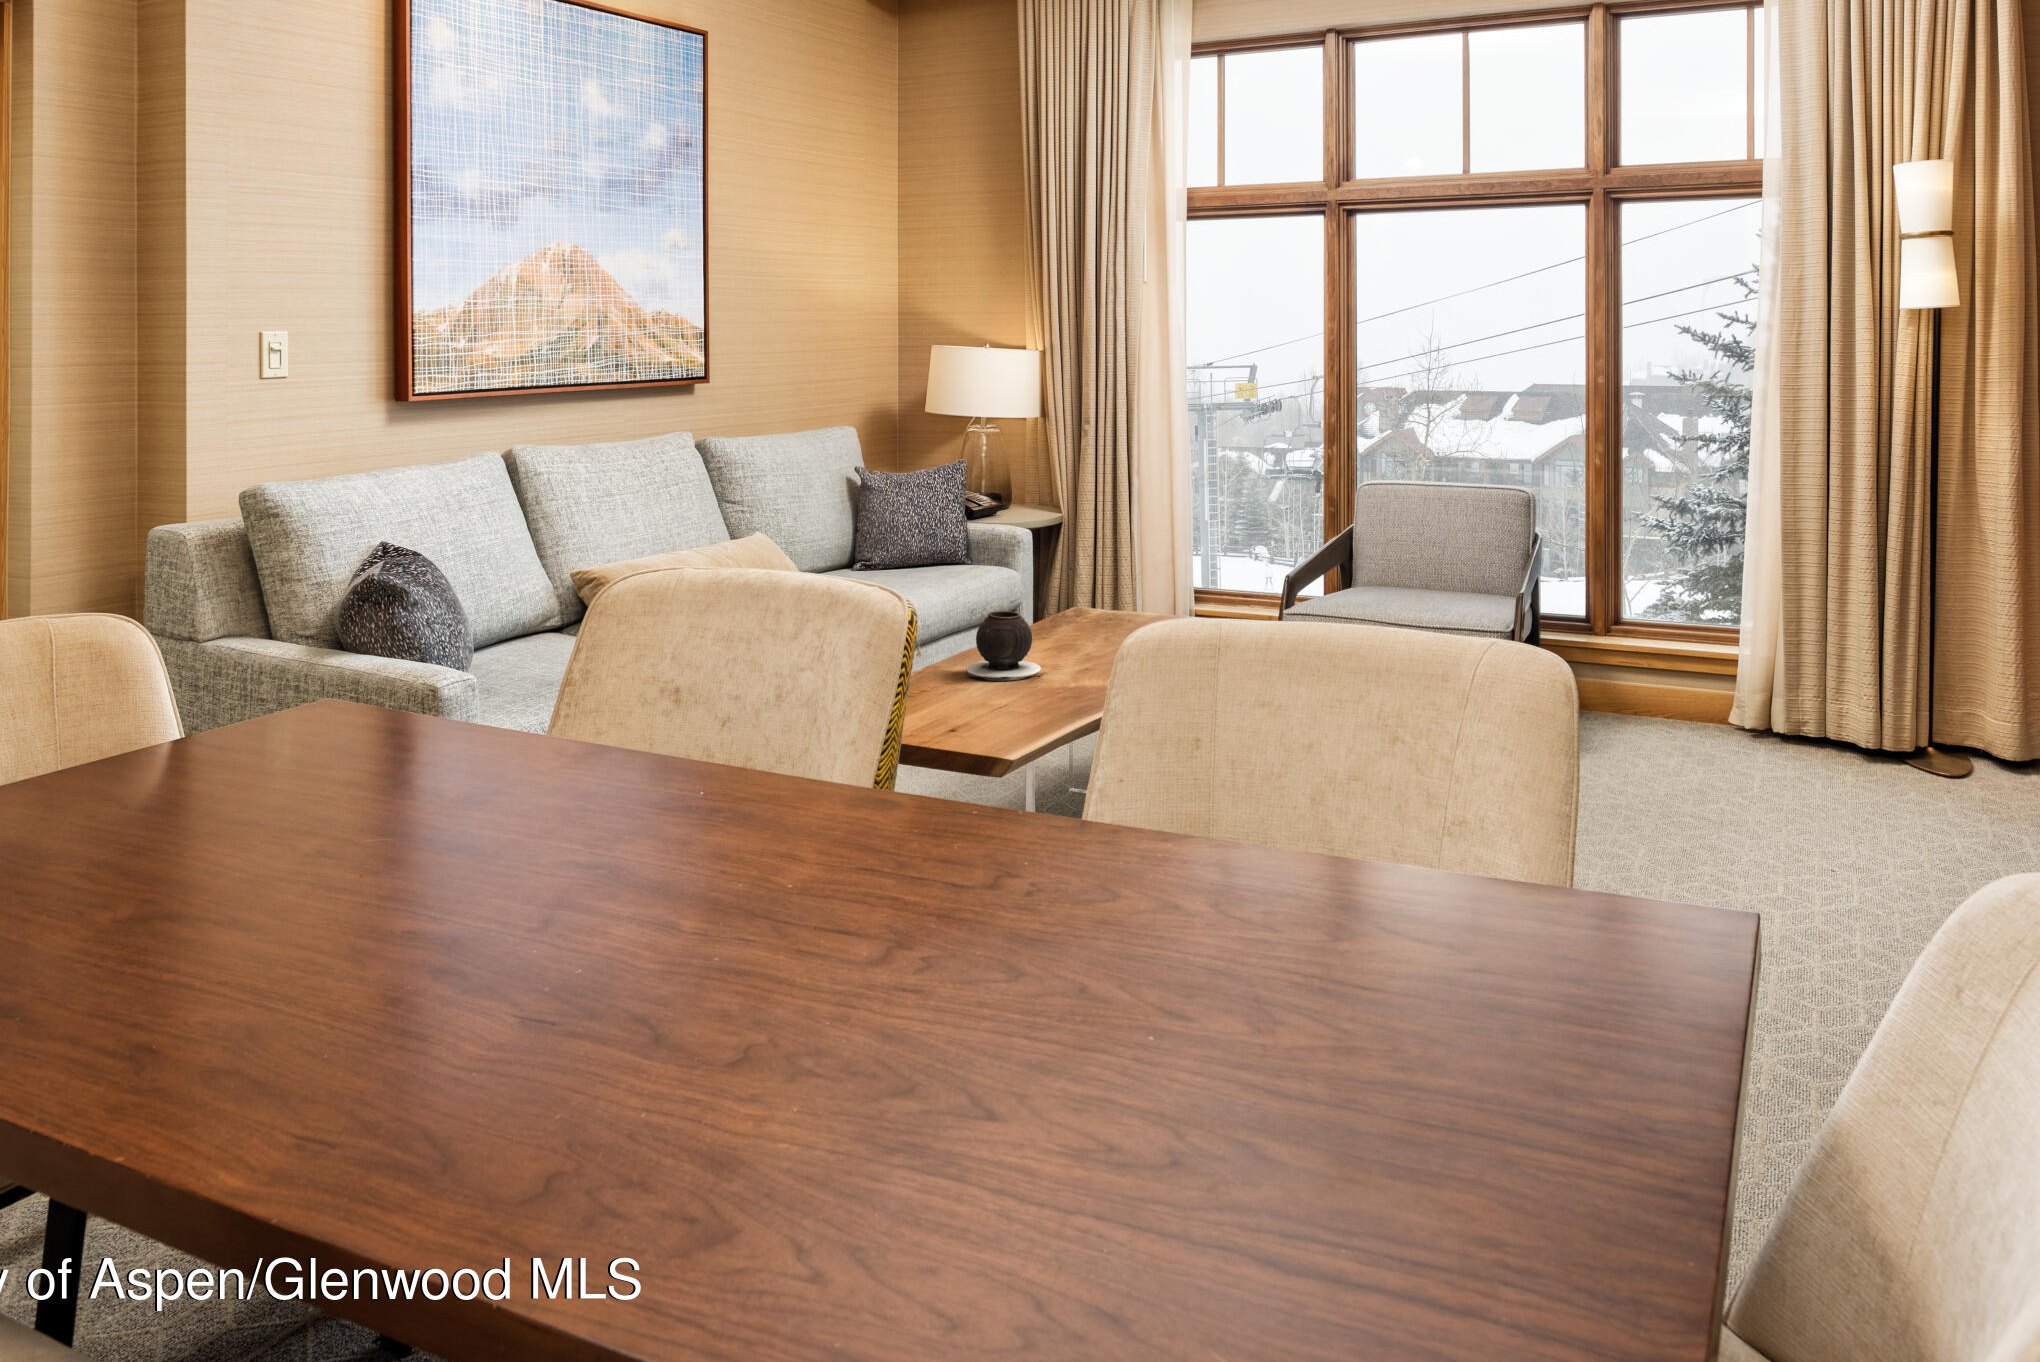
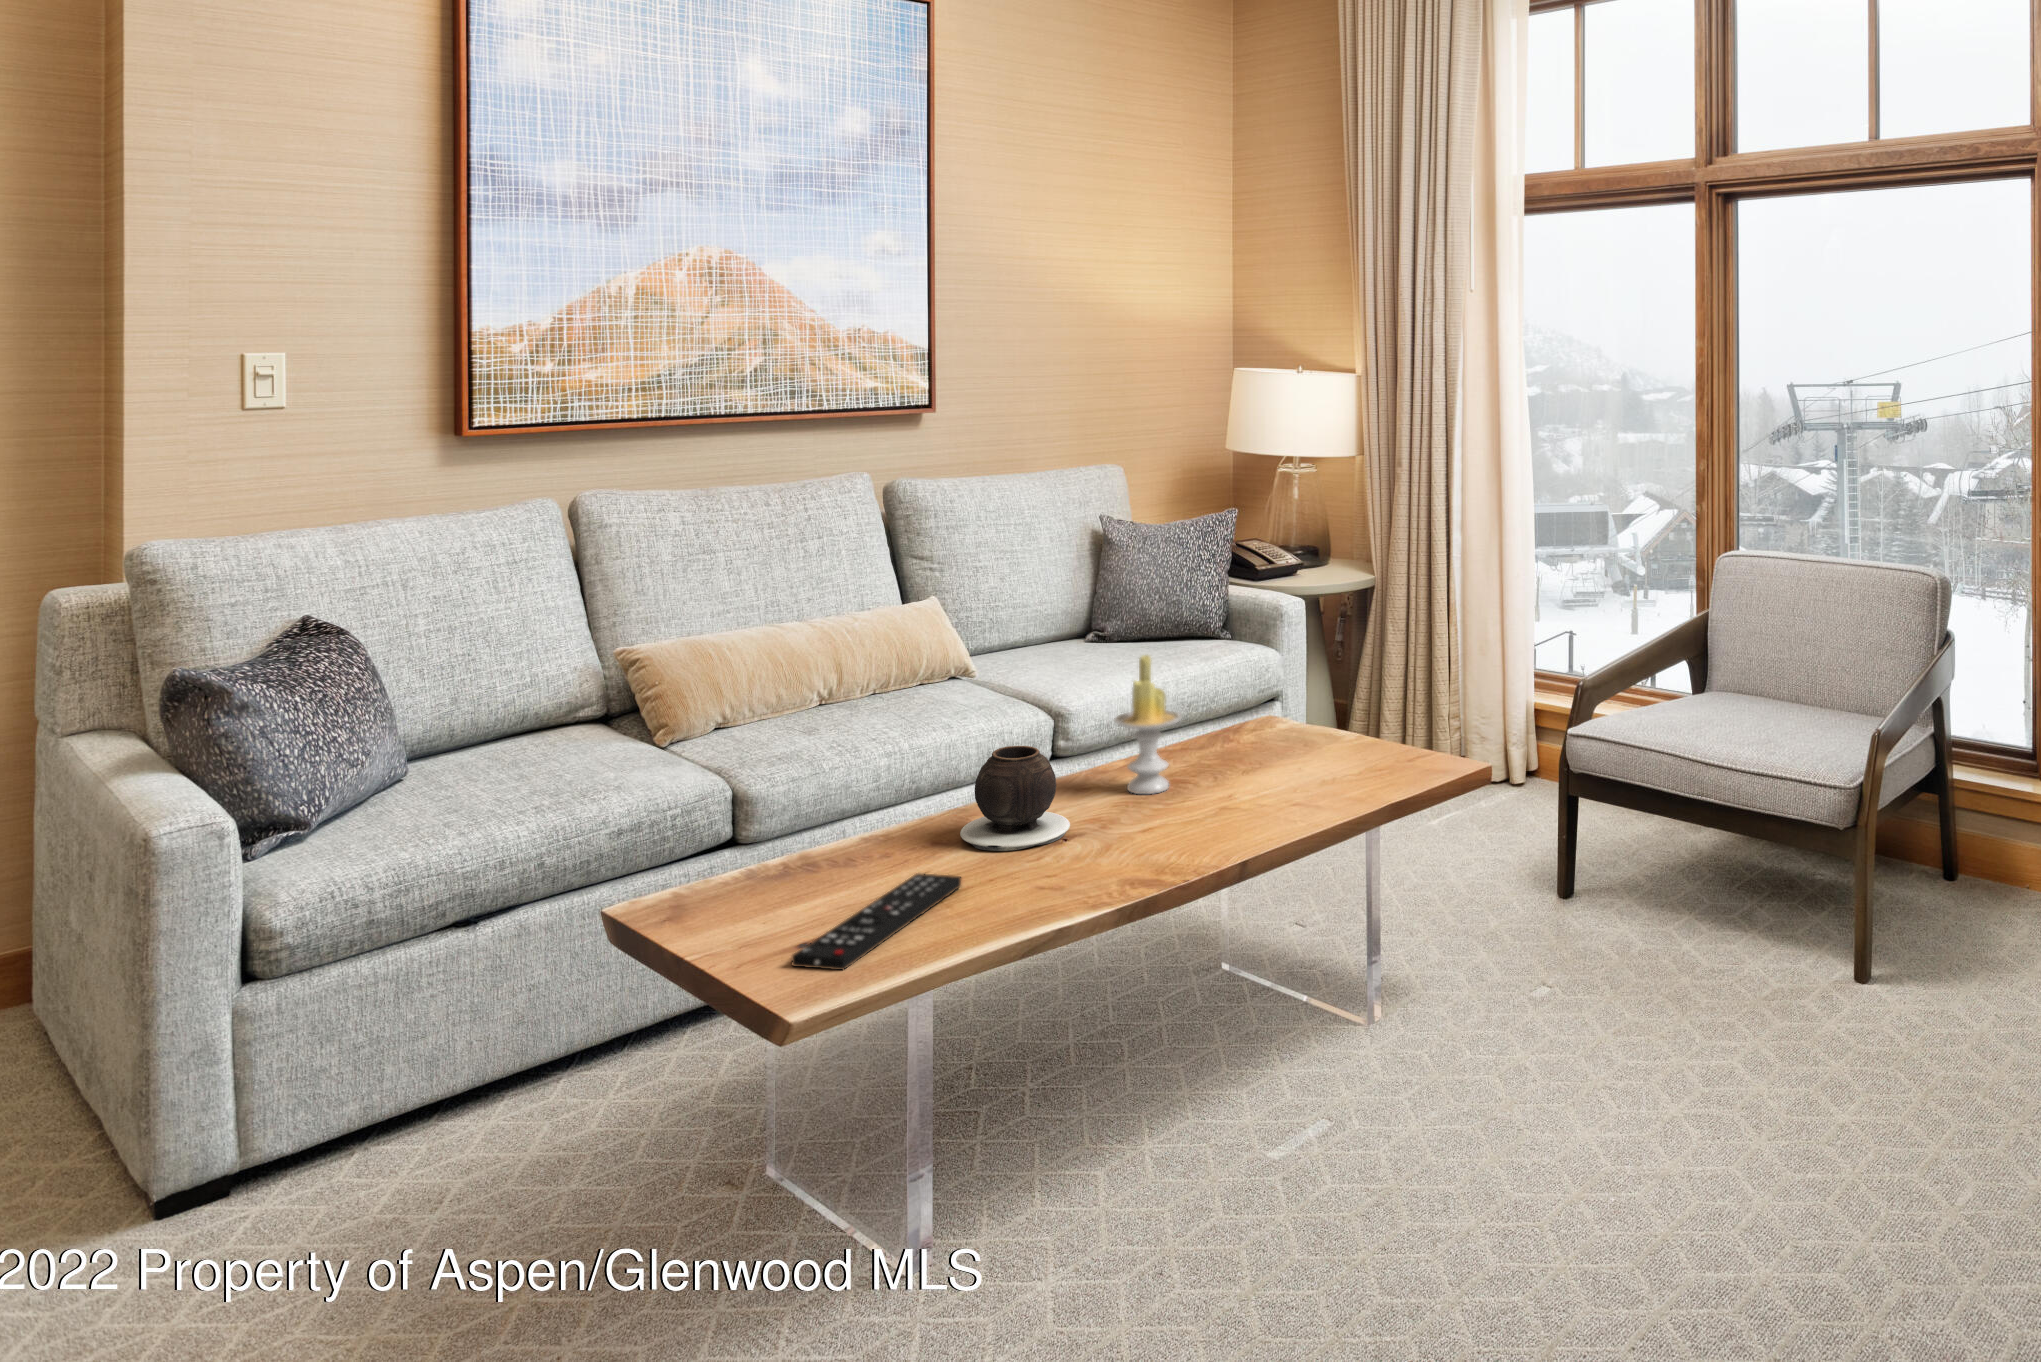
candle: none [1028,552,1077,651] -> present [1114,655,1181,794]
remote control: none [978,689,1018,732] -> present [792,874,961,970]

